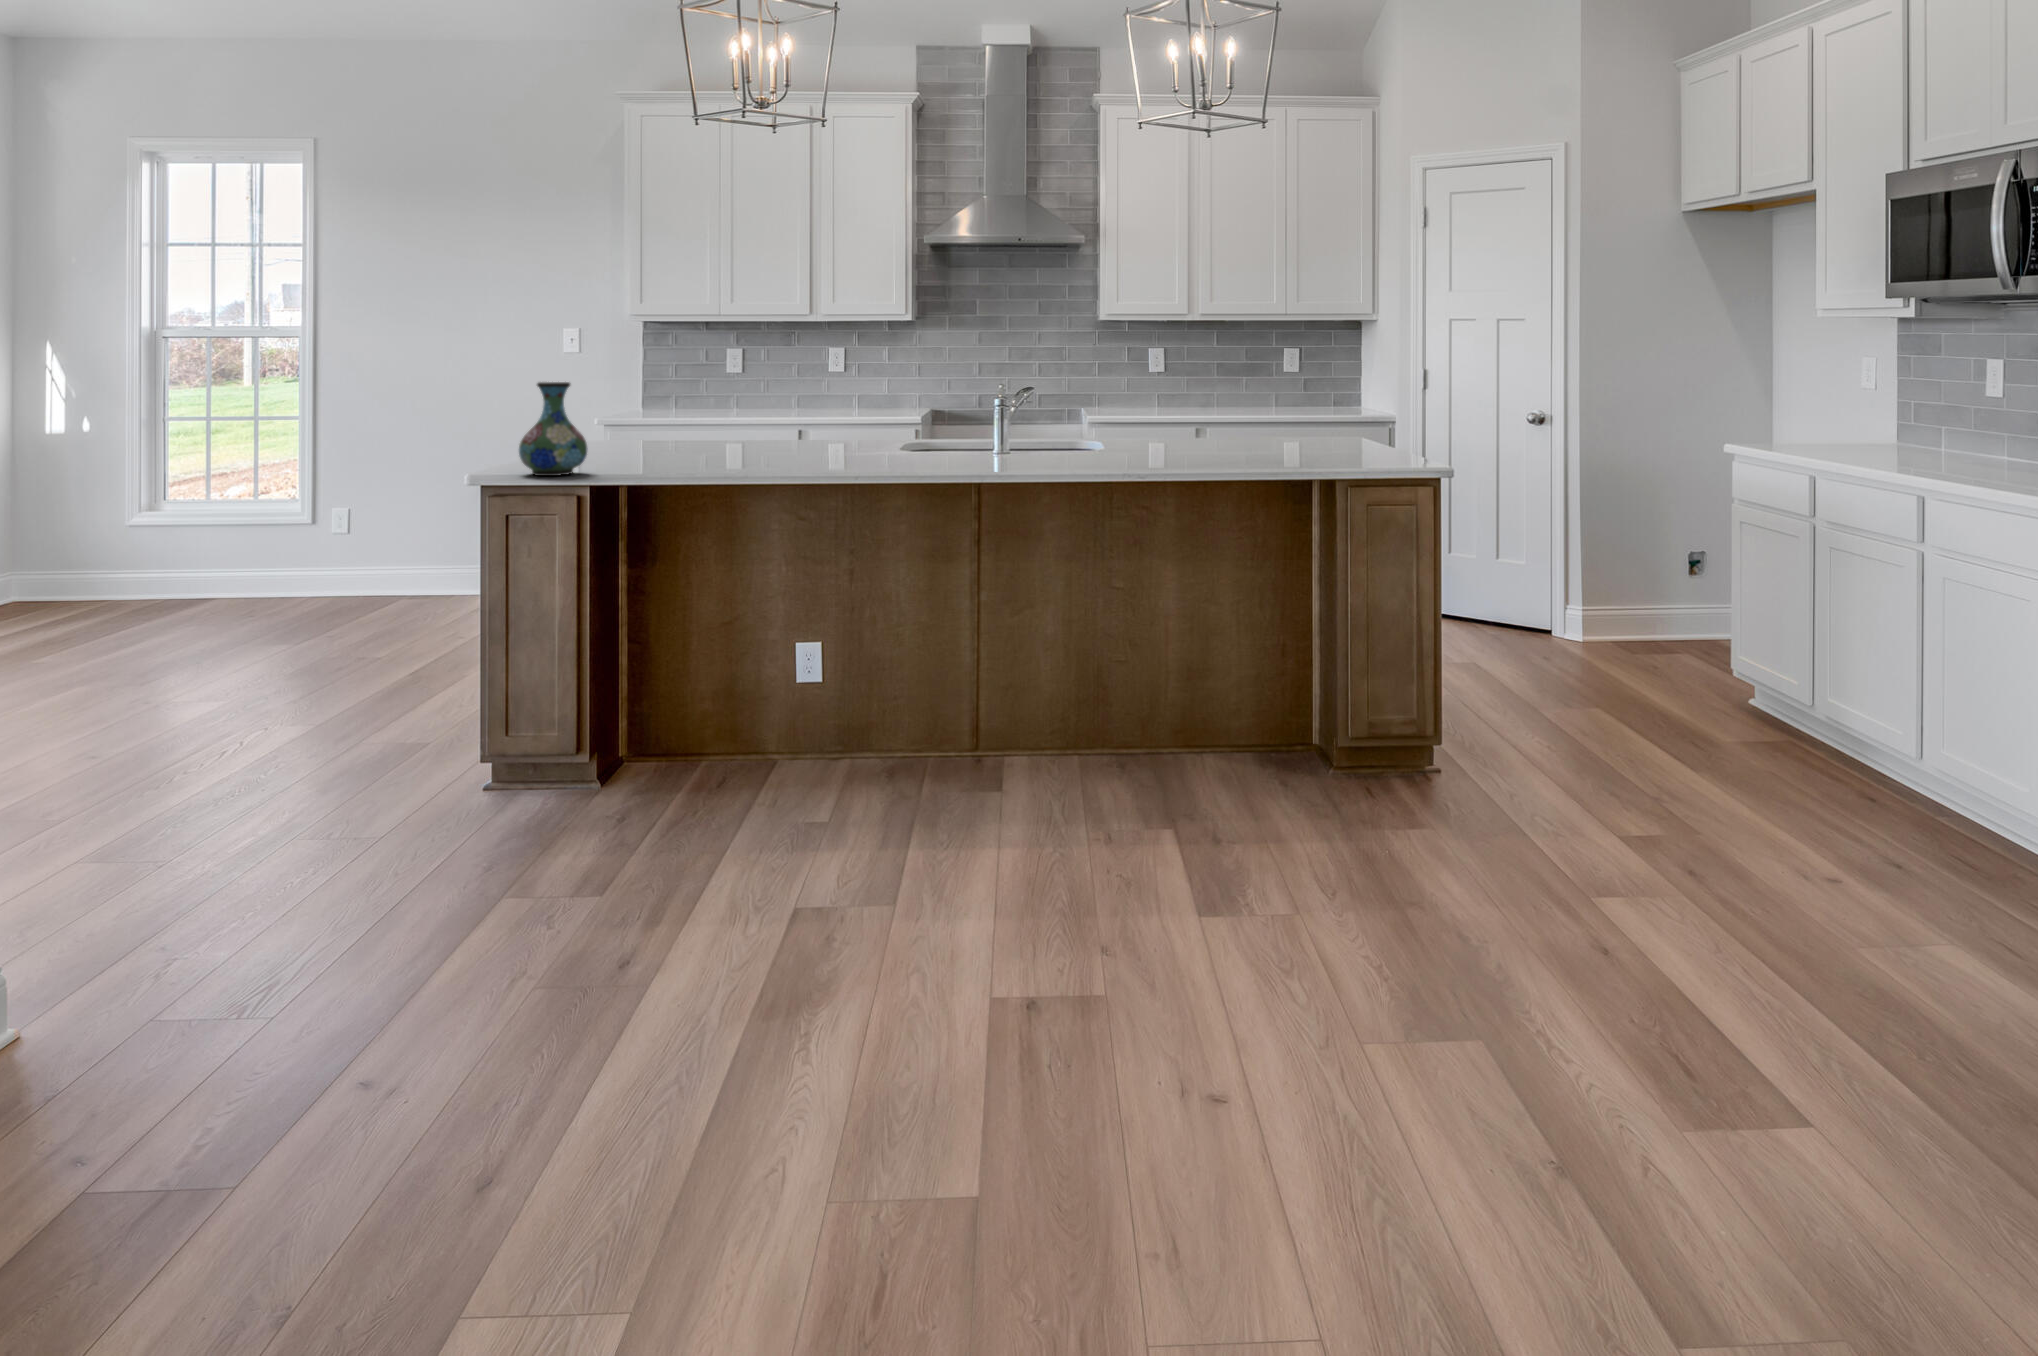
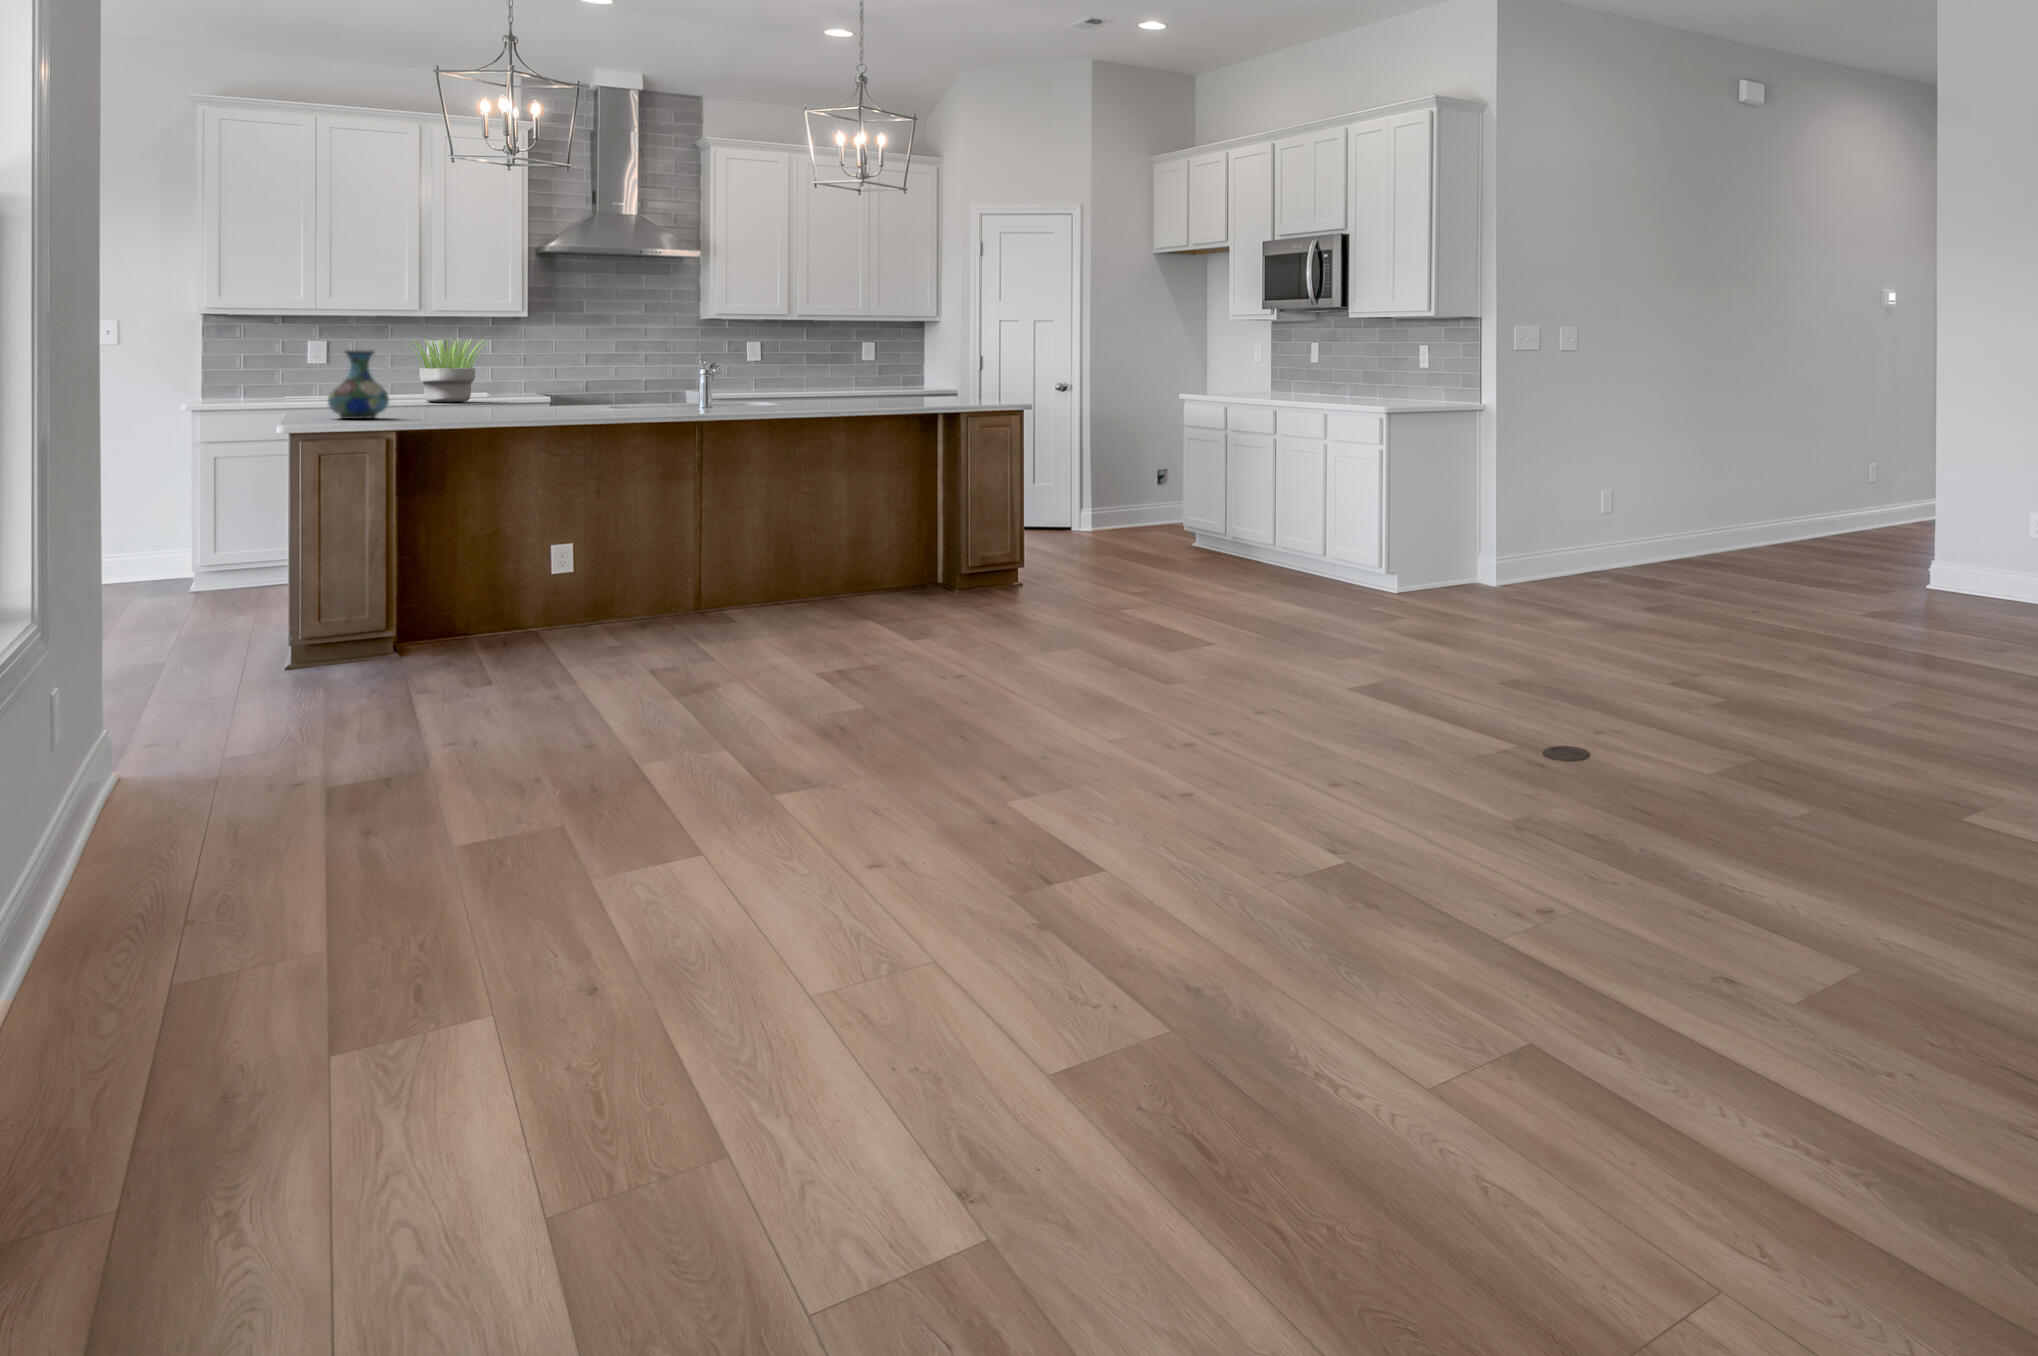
potted plant: none [717,352,813,434] -> present [406,339,488,403]

